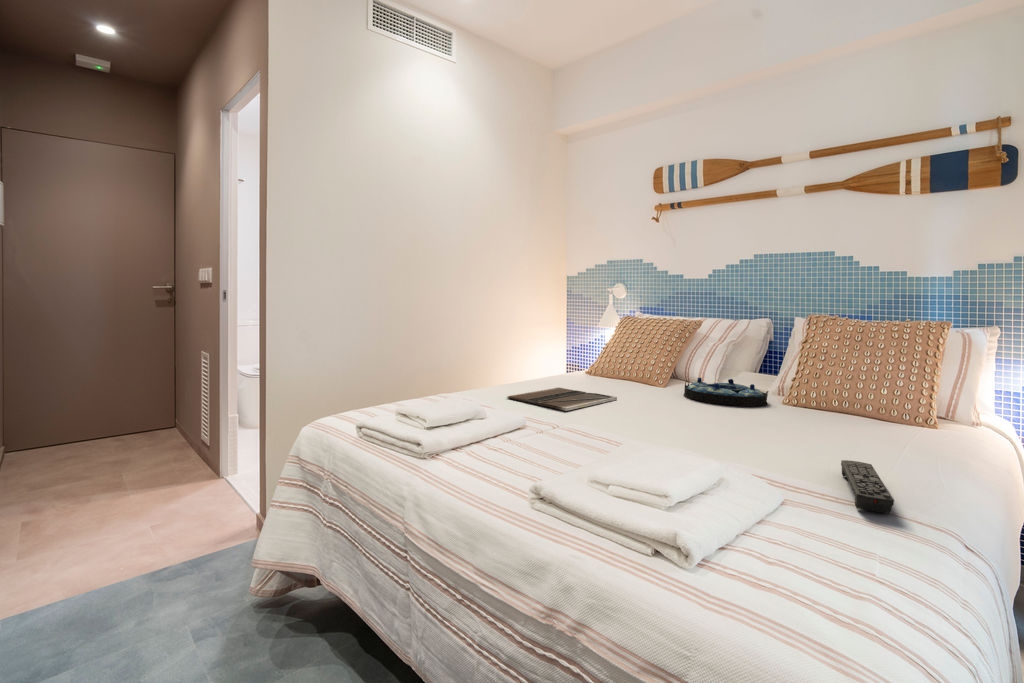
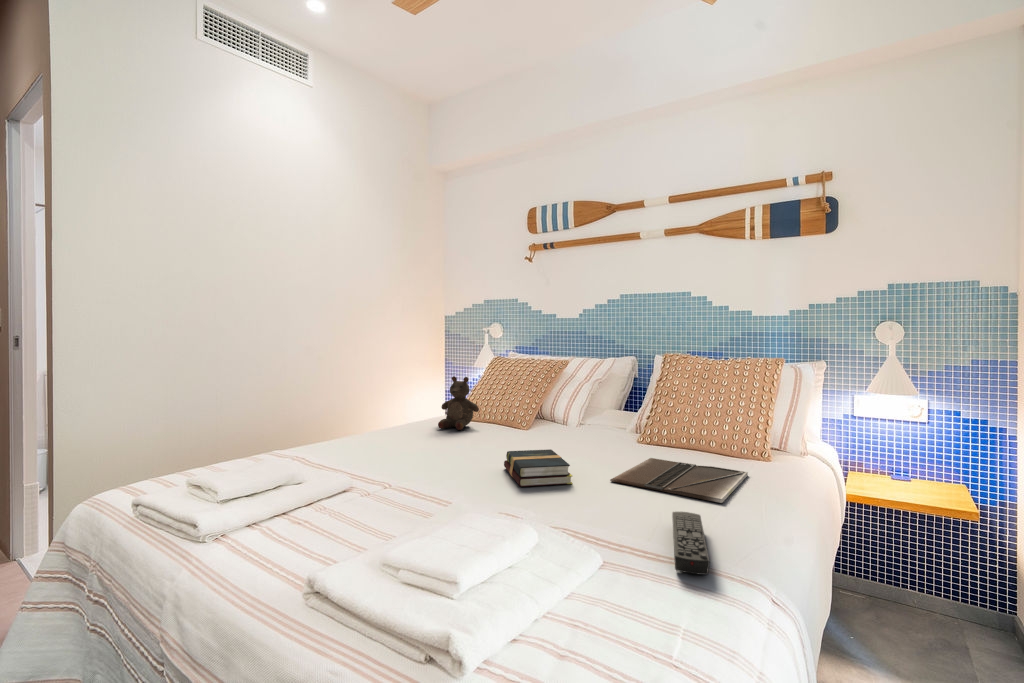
stuffed bear: none [574,335,612,386] -> present [438,376,479,430]
serving tray: present [684,378,769,406] -> none [548,419,627,448]
laptop: present [507,387,617,411] -> present [610,458,748,503]
hardback book: none [653,403,726,434] -> present [504,449,573,487]

